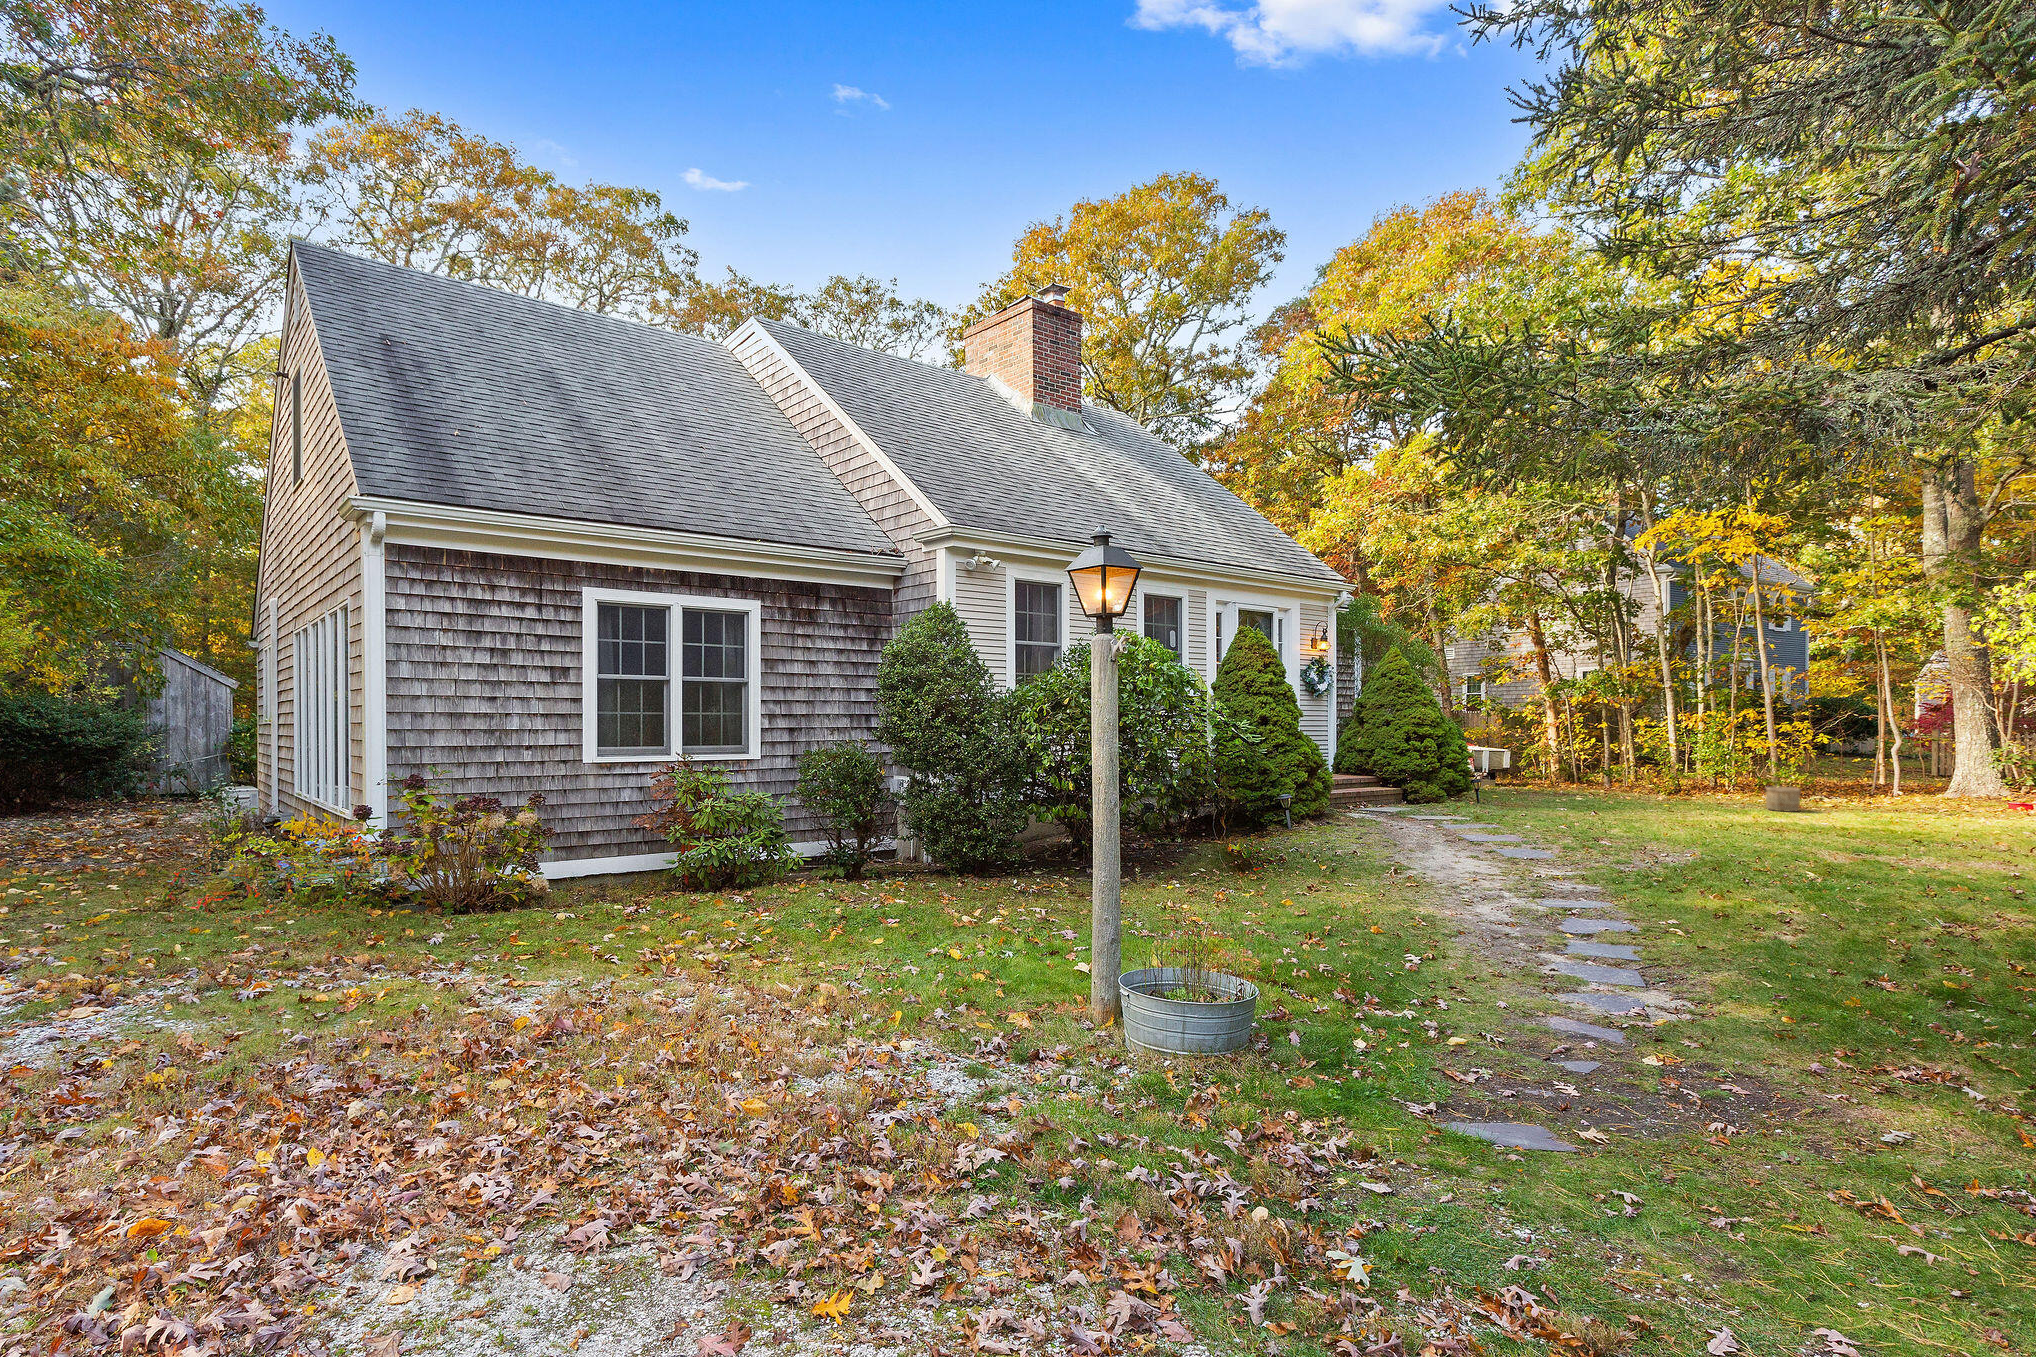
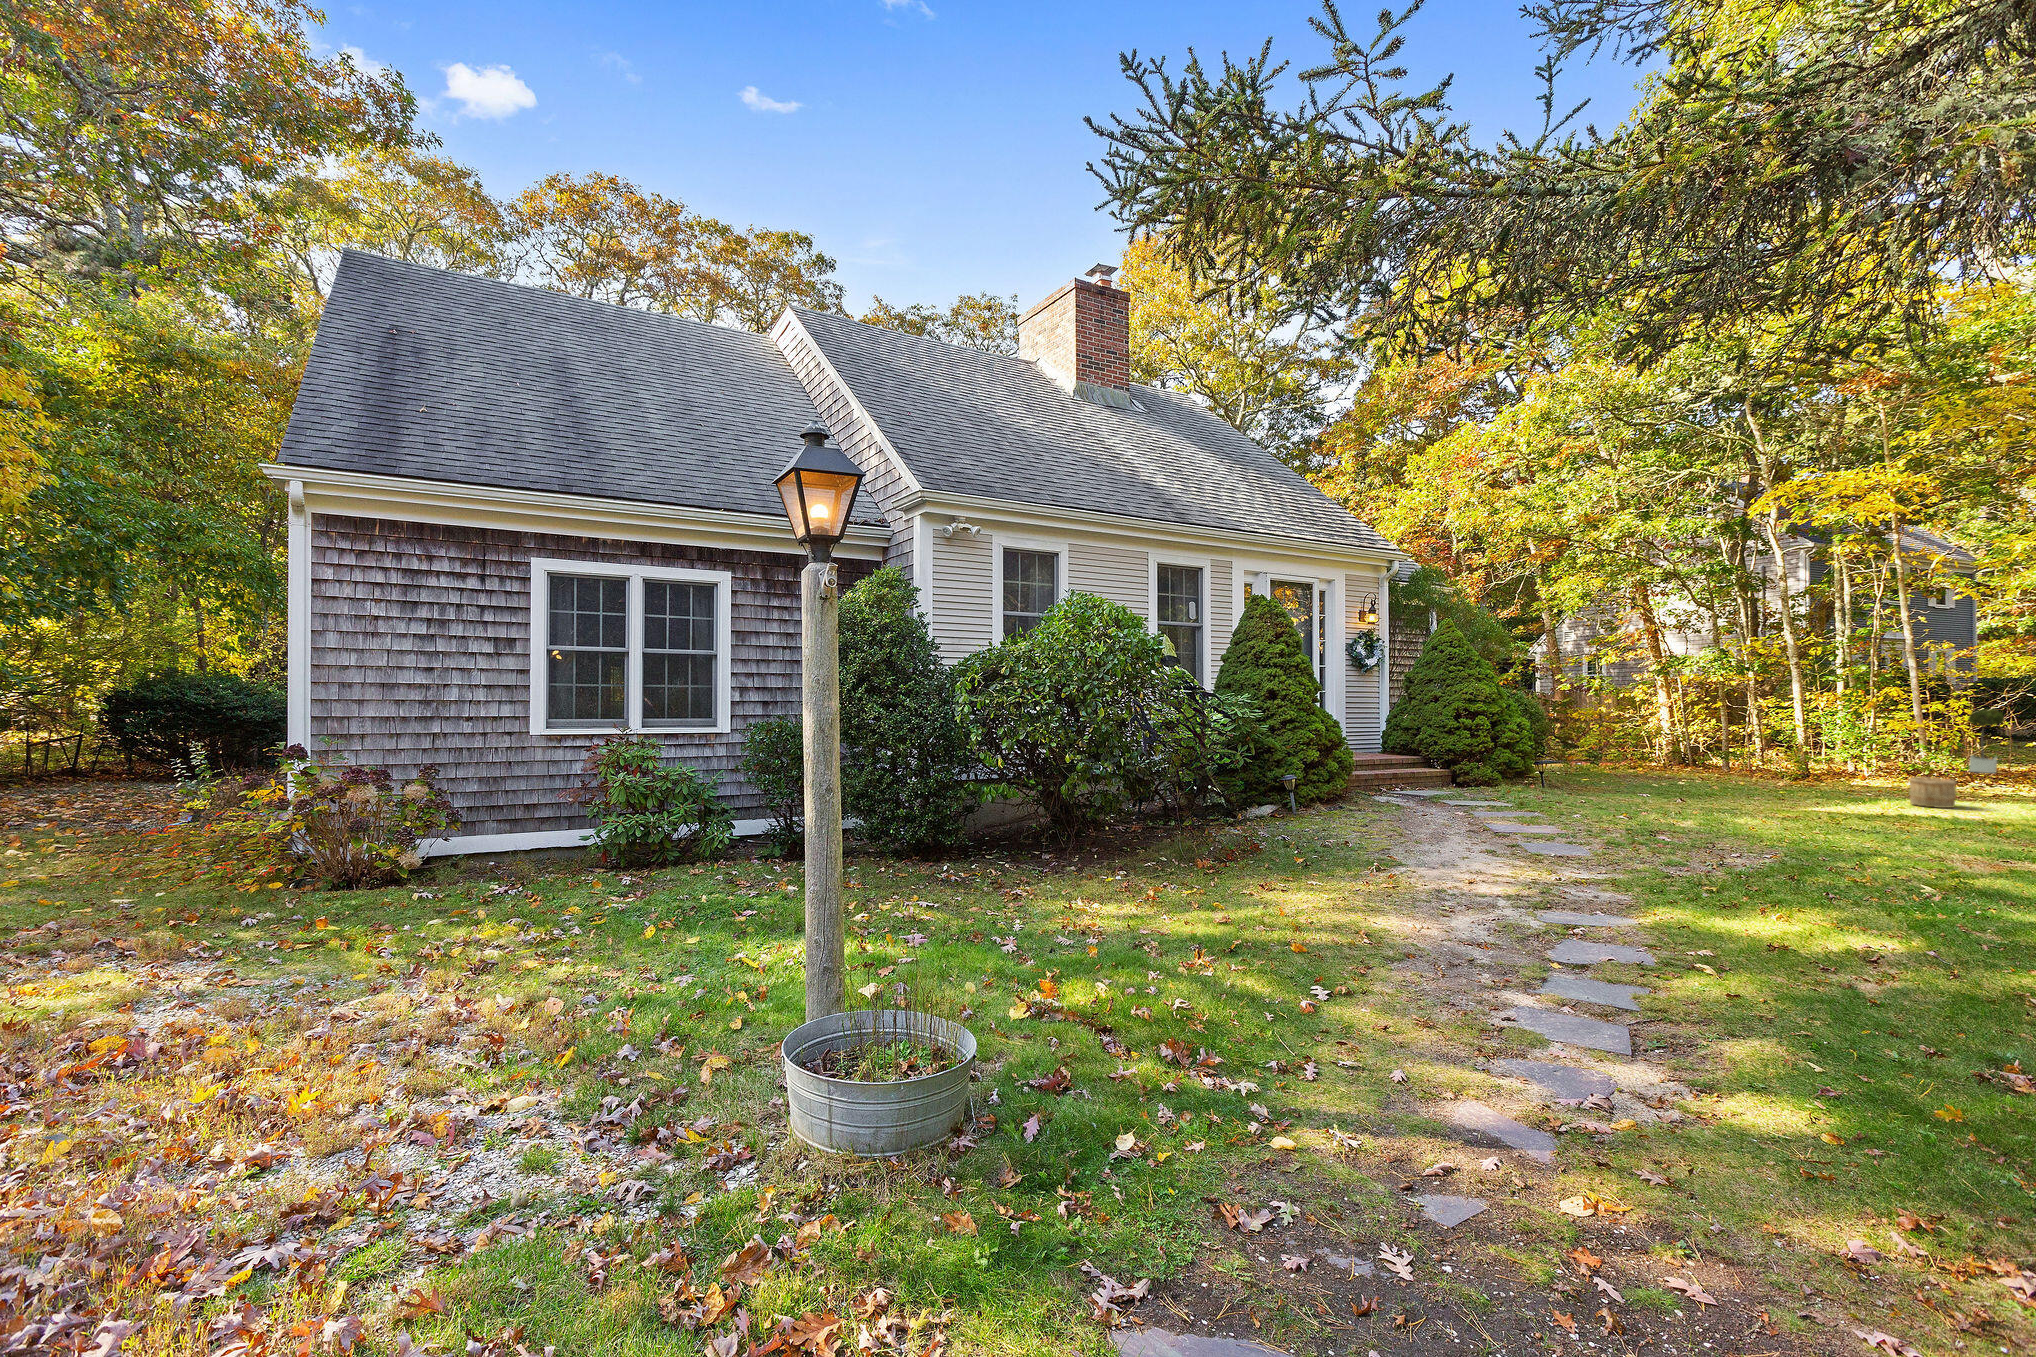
potted tree: none [1806,727,1836,783] -> present [1968,709,2005,773]

